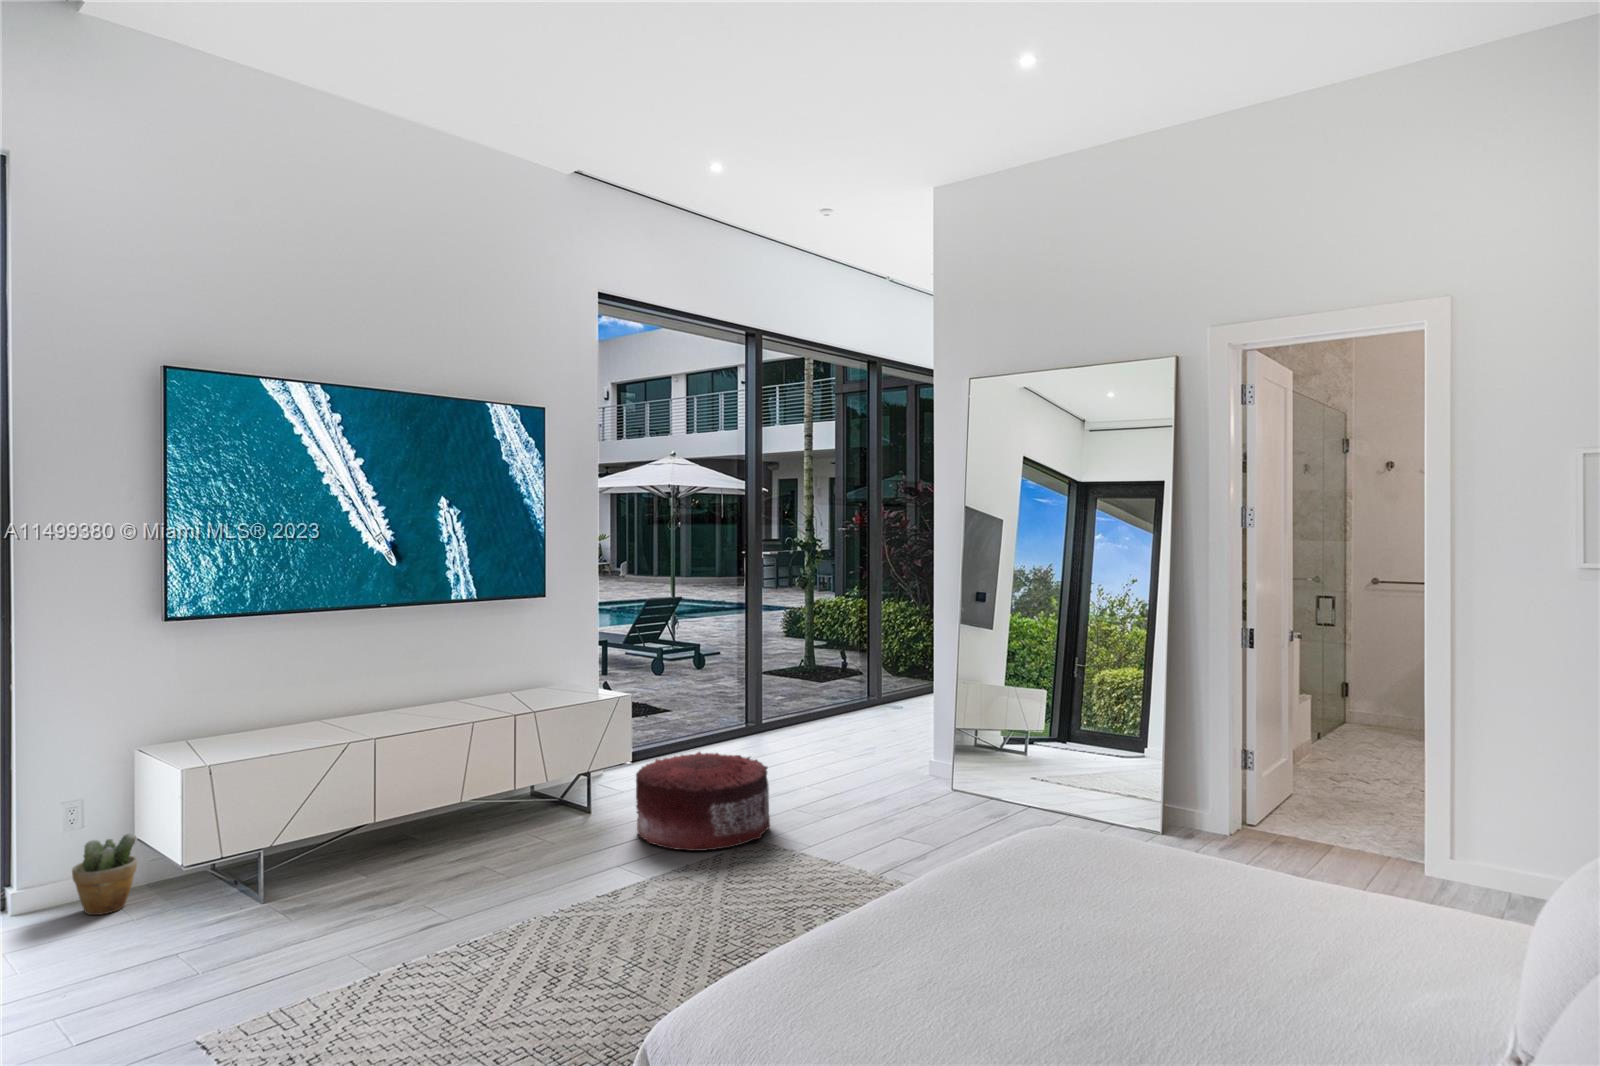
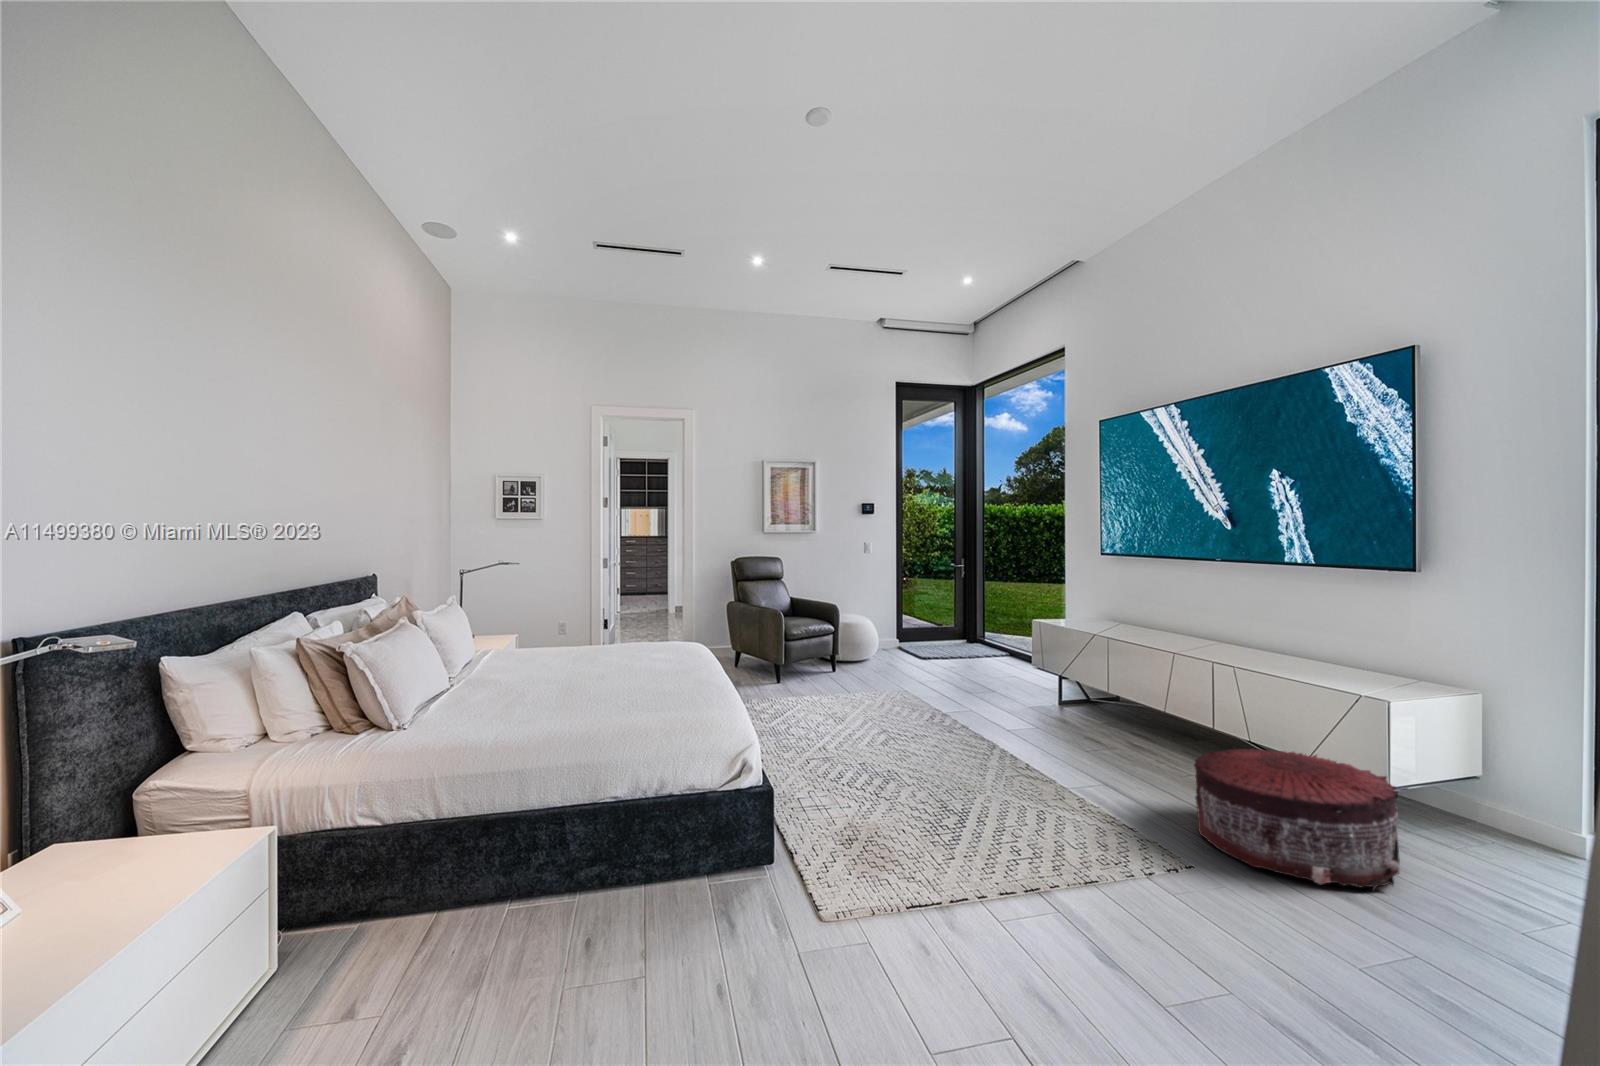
potted plant: present [72,834,137,915] -> none [1051,663,1081,702]

